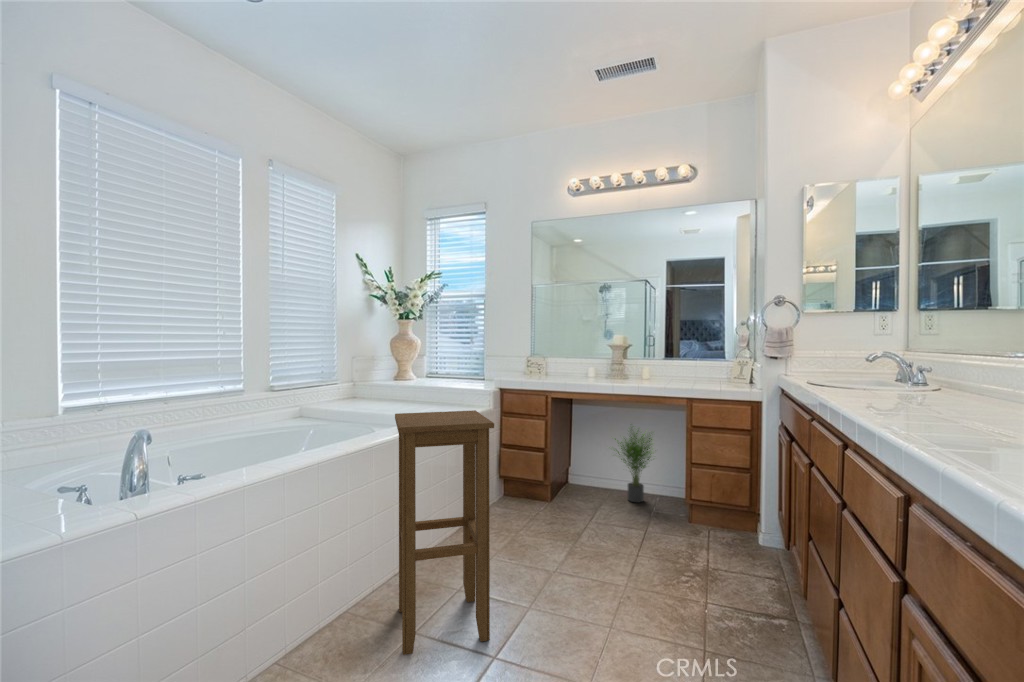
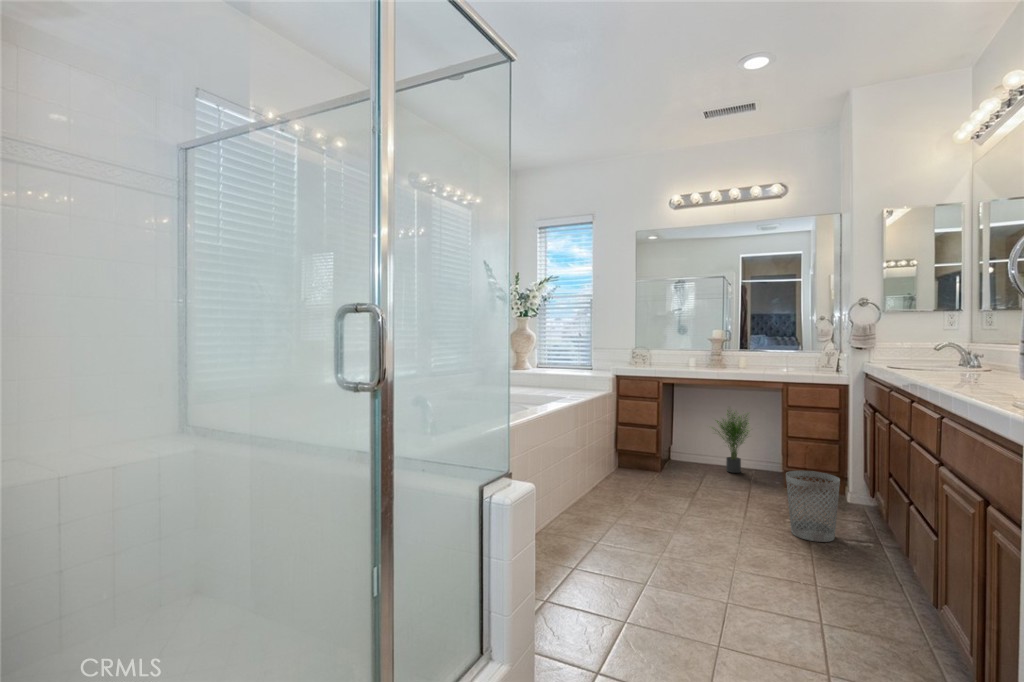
stool: present [395,410,494,655] -> none [572,387,655,550]
wastebasket: none [679,520,747,623] -> present [786,471,840,542]

